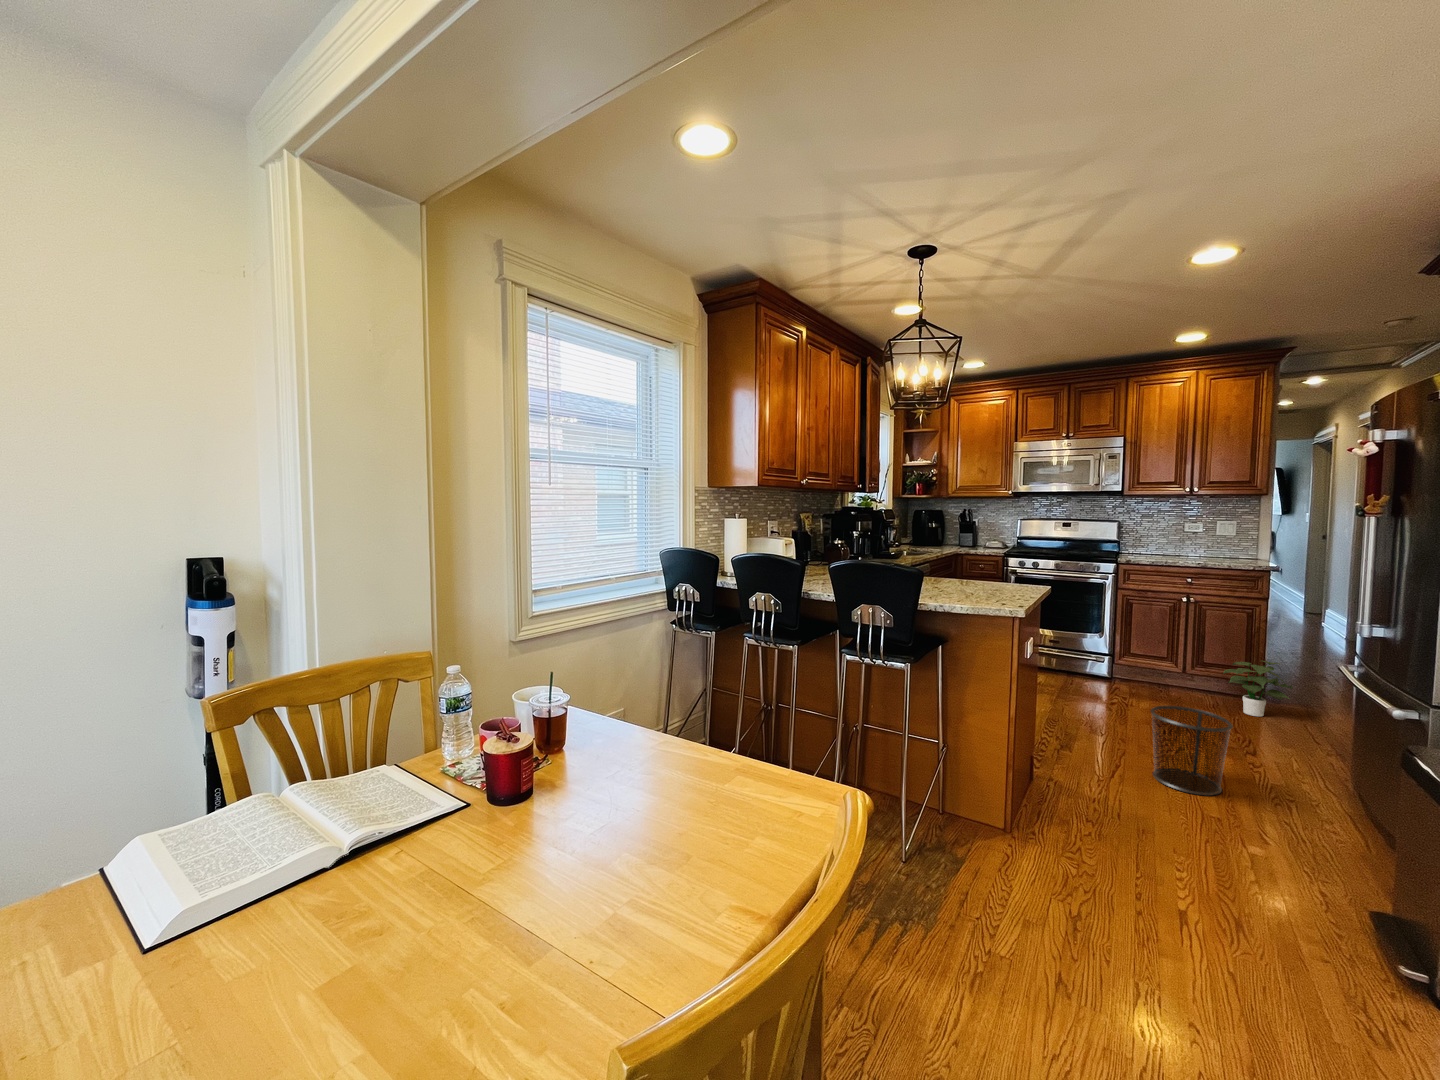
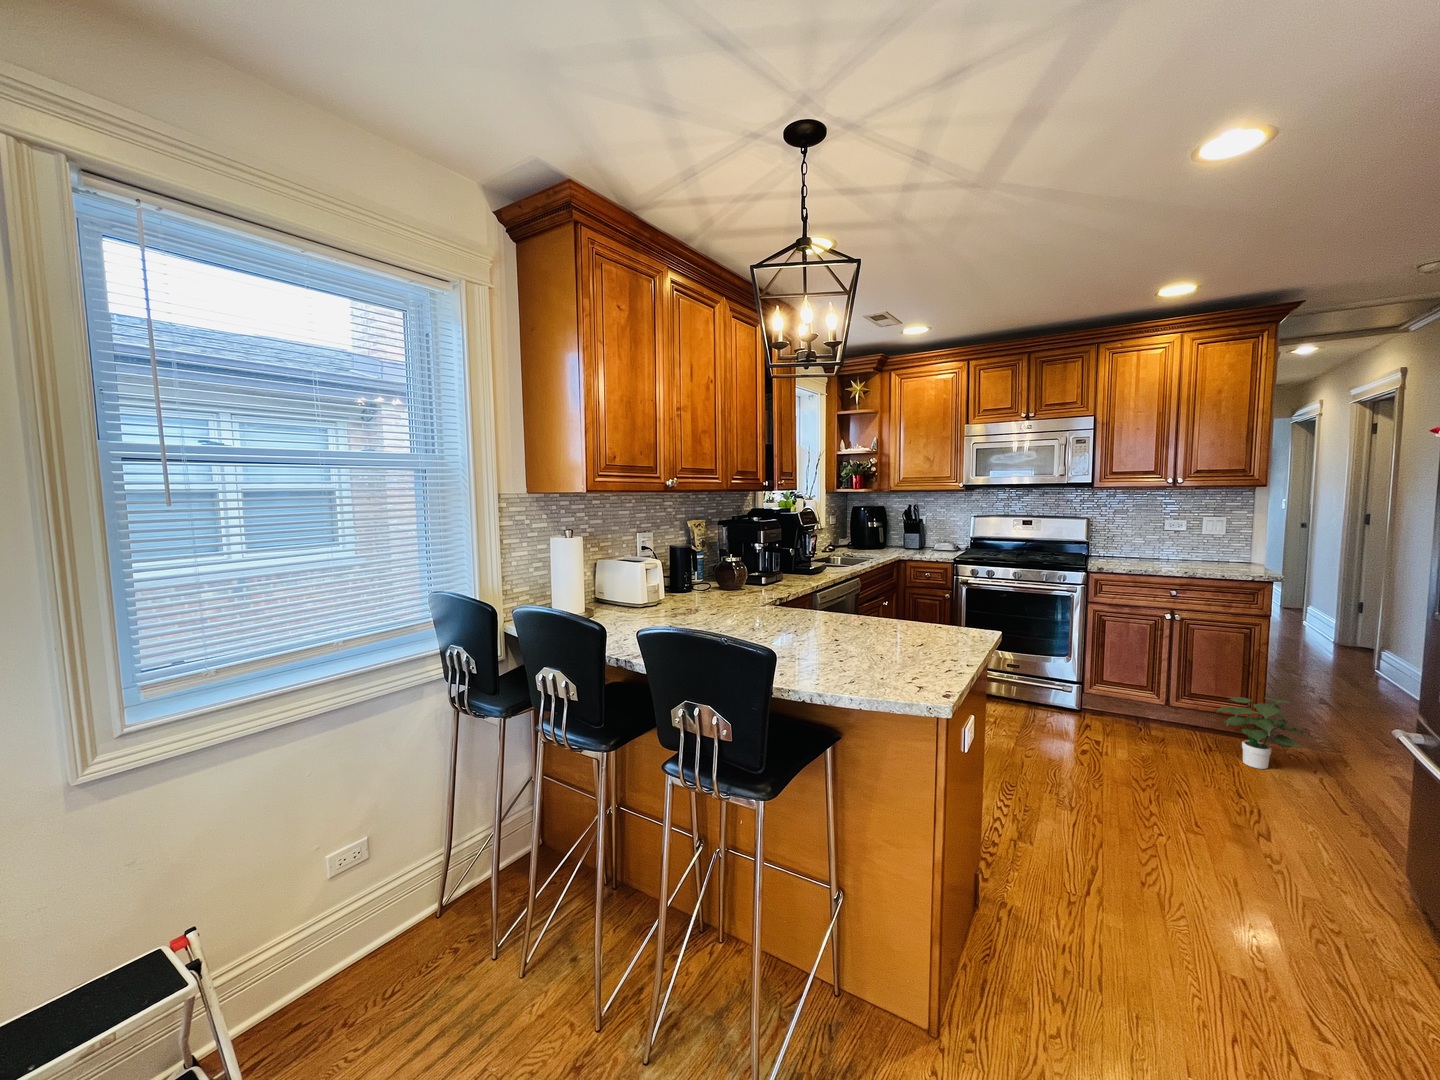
waste bin: present [1151,706,1233,796] -> none [1139,789,1255,928]

